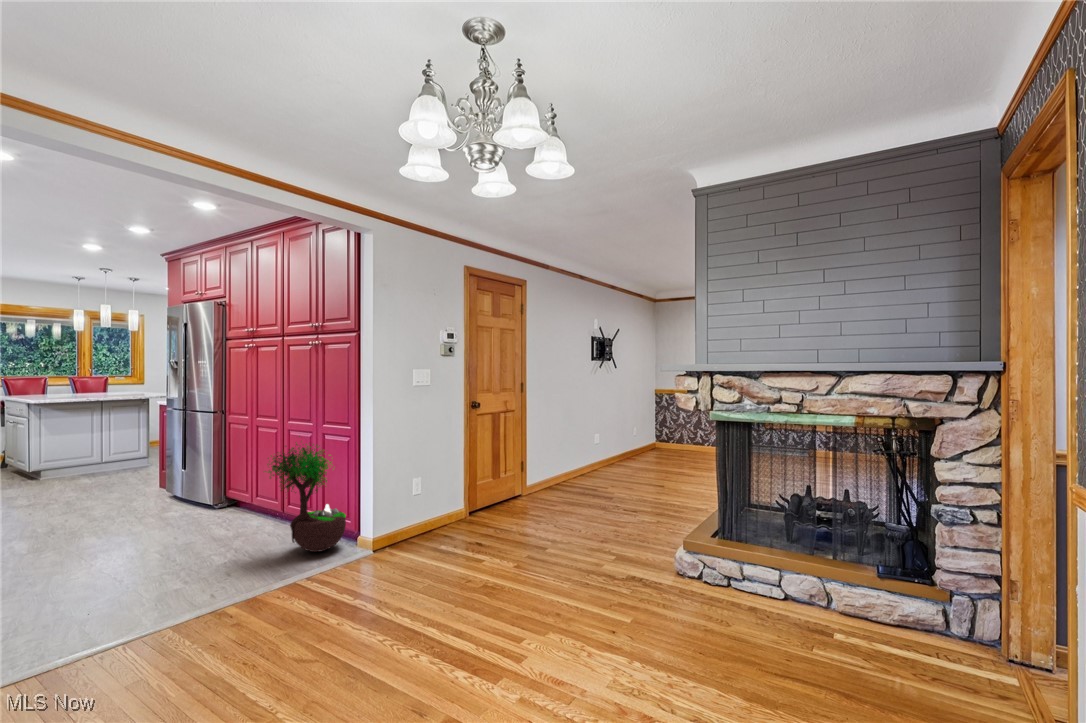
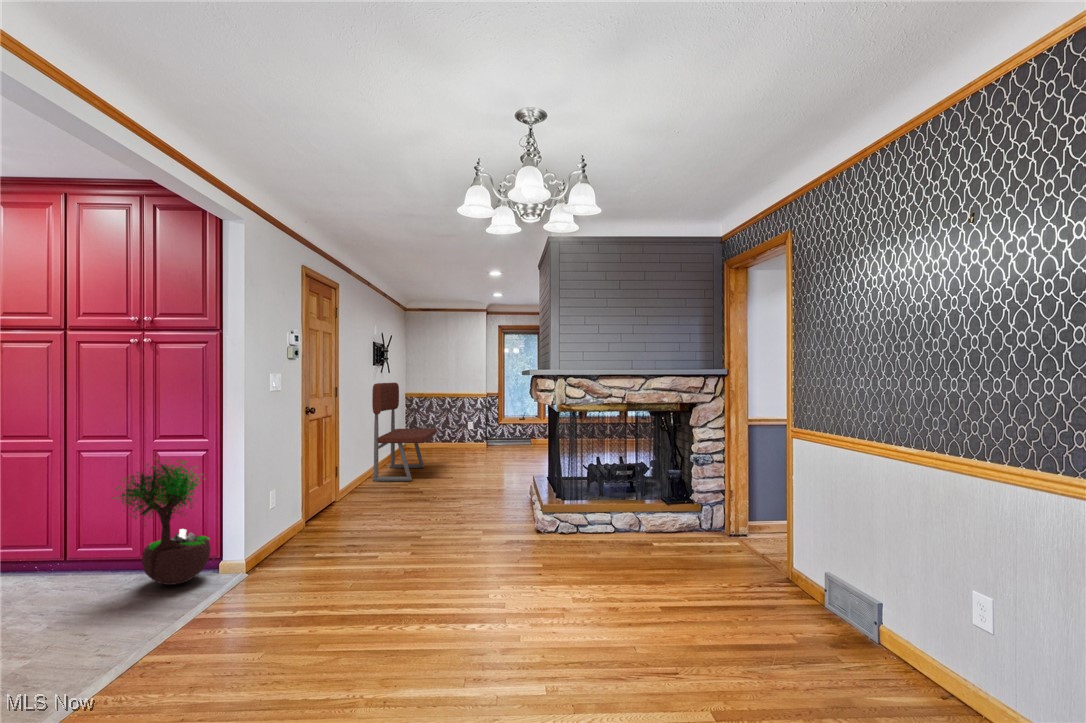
bench: none [582,379,662,483] -> present [372,383,436,481]

